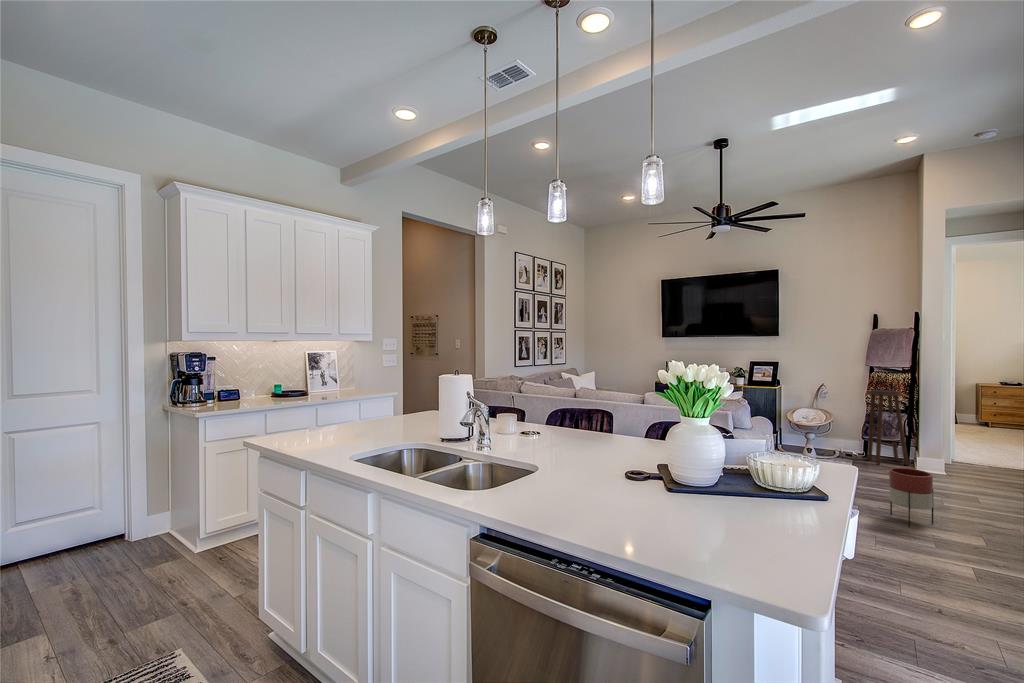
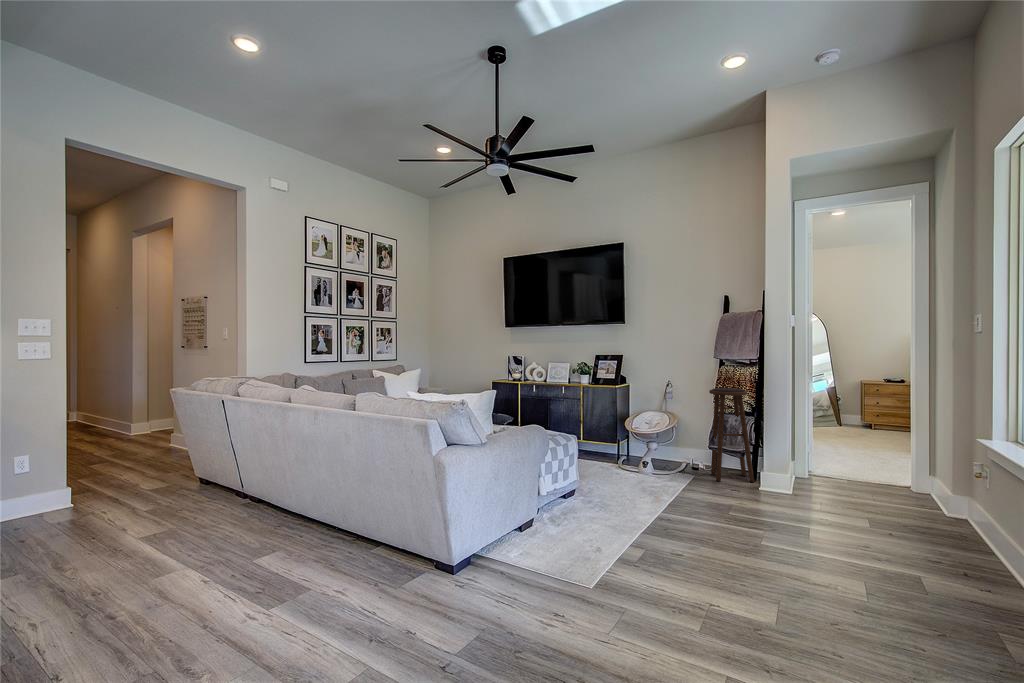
planter: present [889,467,933,527] -> none [667,500,722,594]

